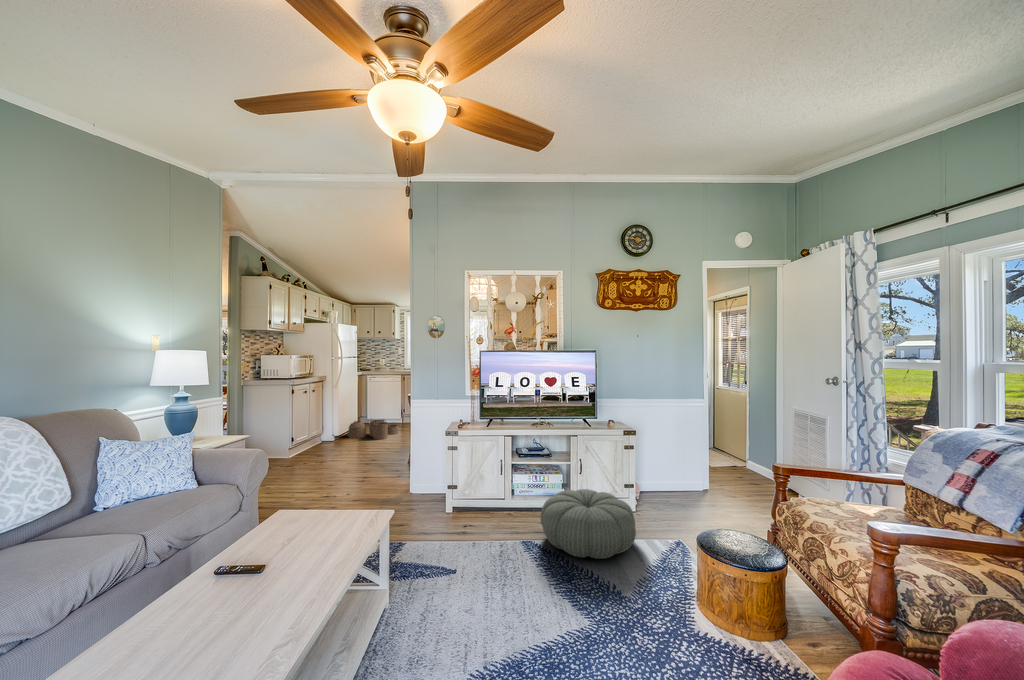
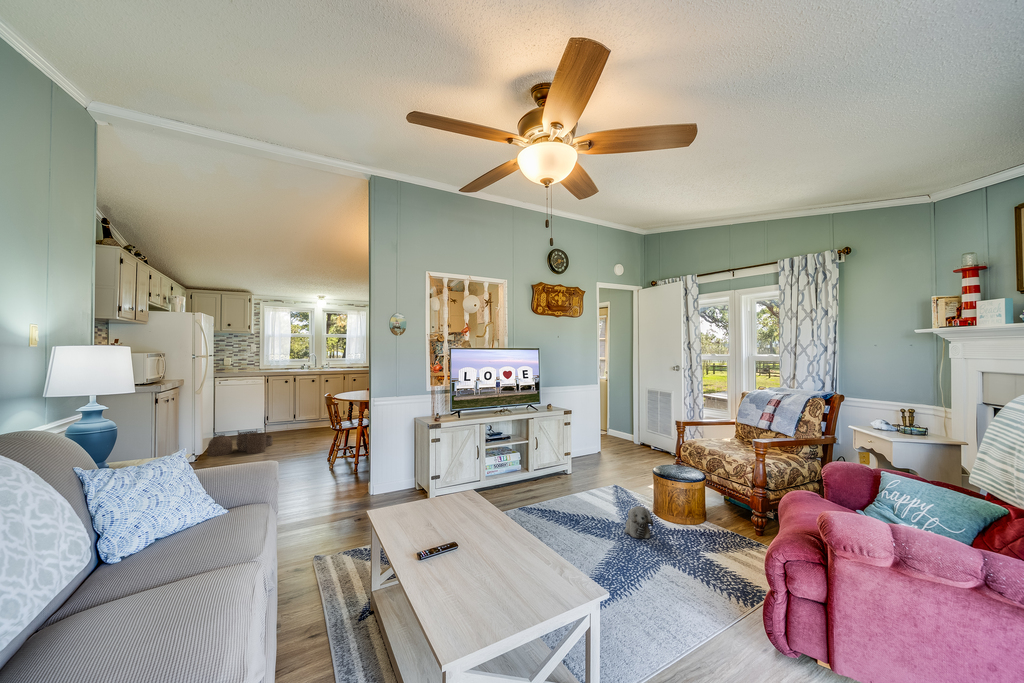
pouf: present [541,489,636,559] -> none [525,459,598,508]
plush toy: none [621,583,663,638] -> present [625,506,653,538]

